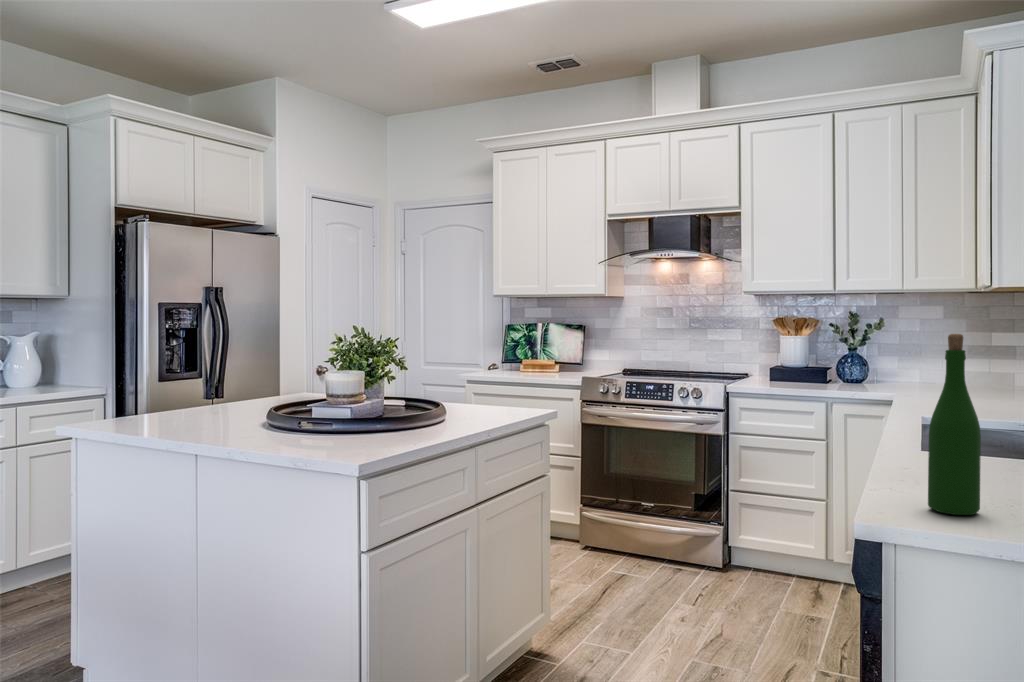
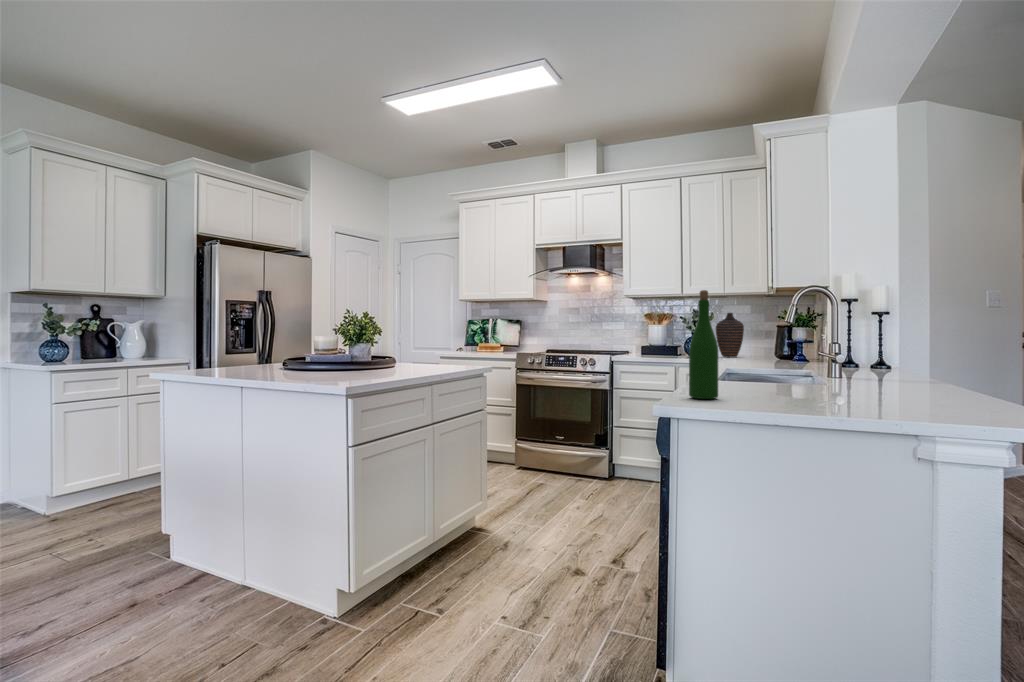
decorative vase: none [885,317,930,386] -> present [716,313,744,357]

